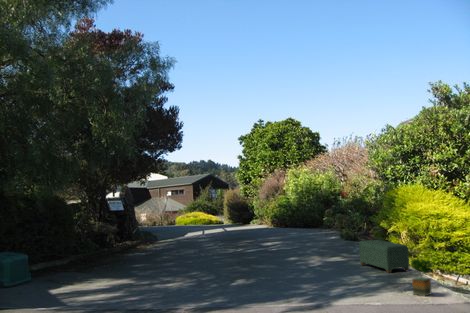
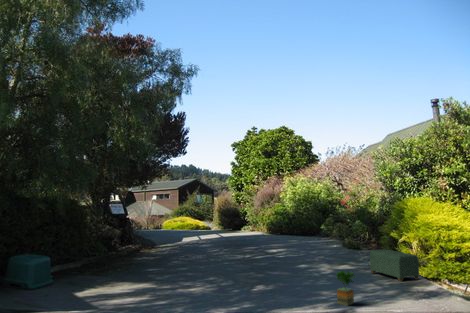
potted tree: present [411,259,432,296] -> present [337,271,355,306]

